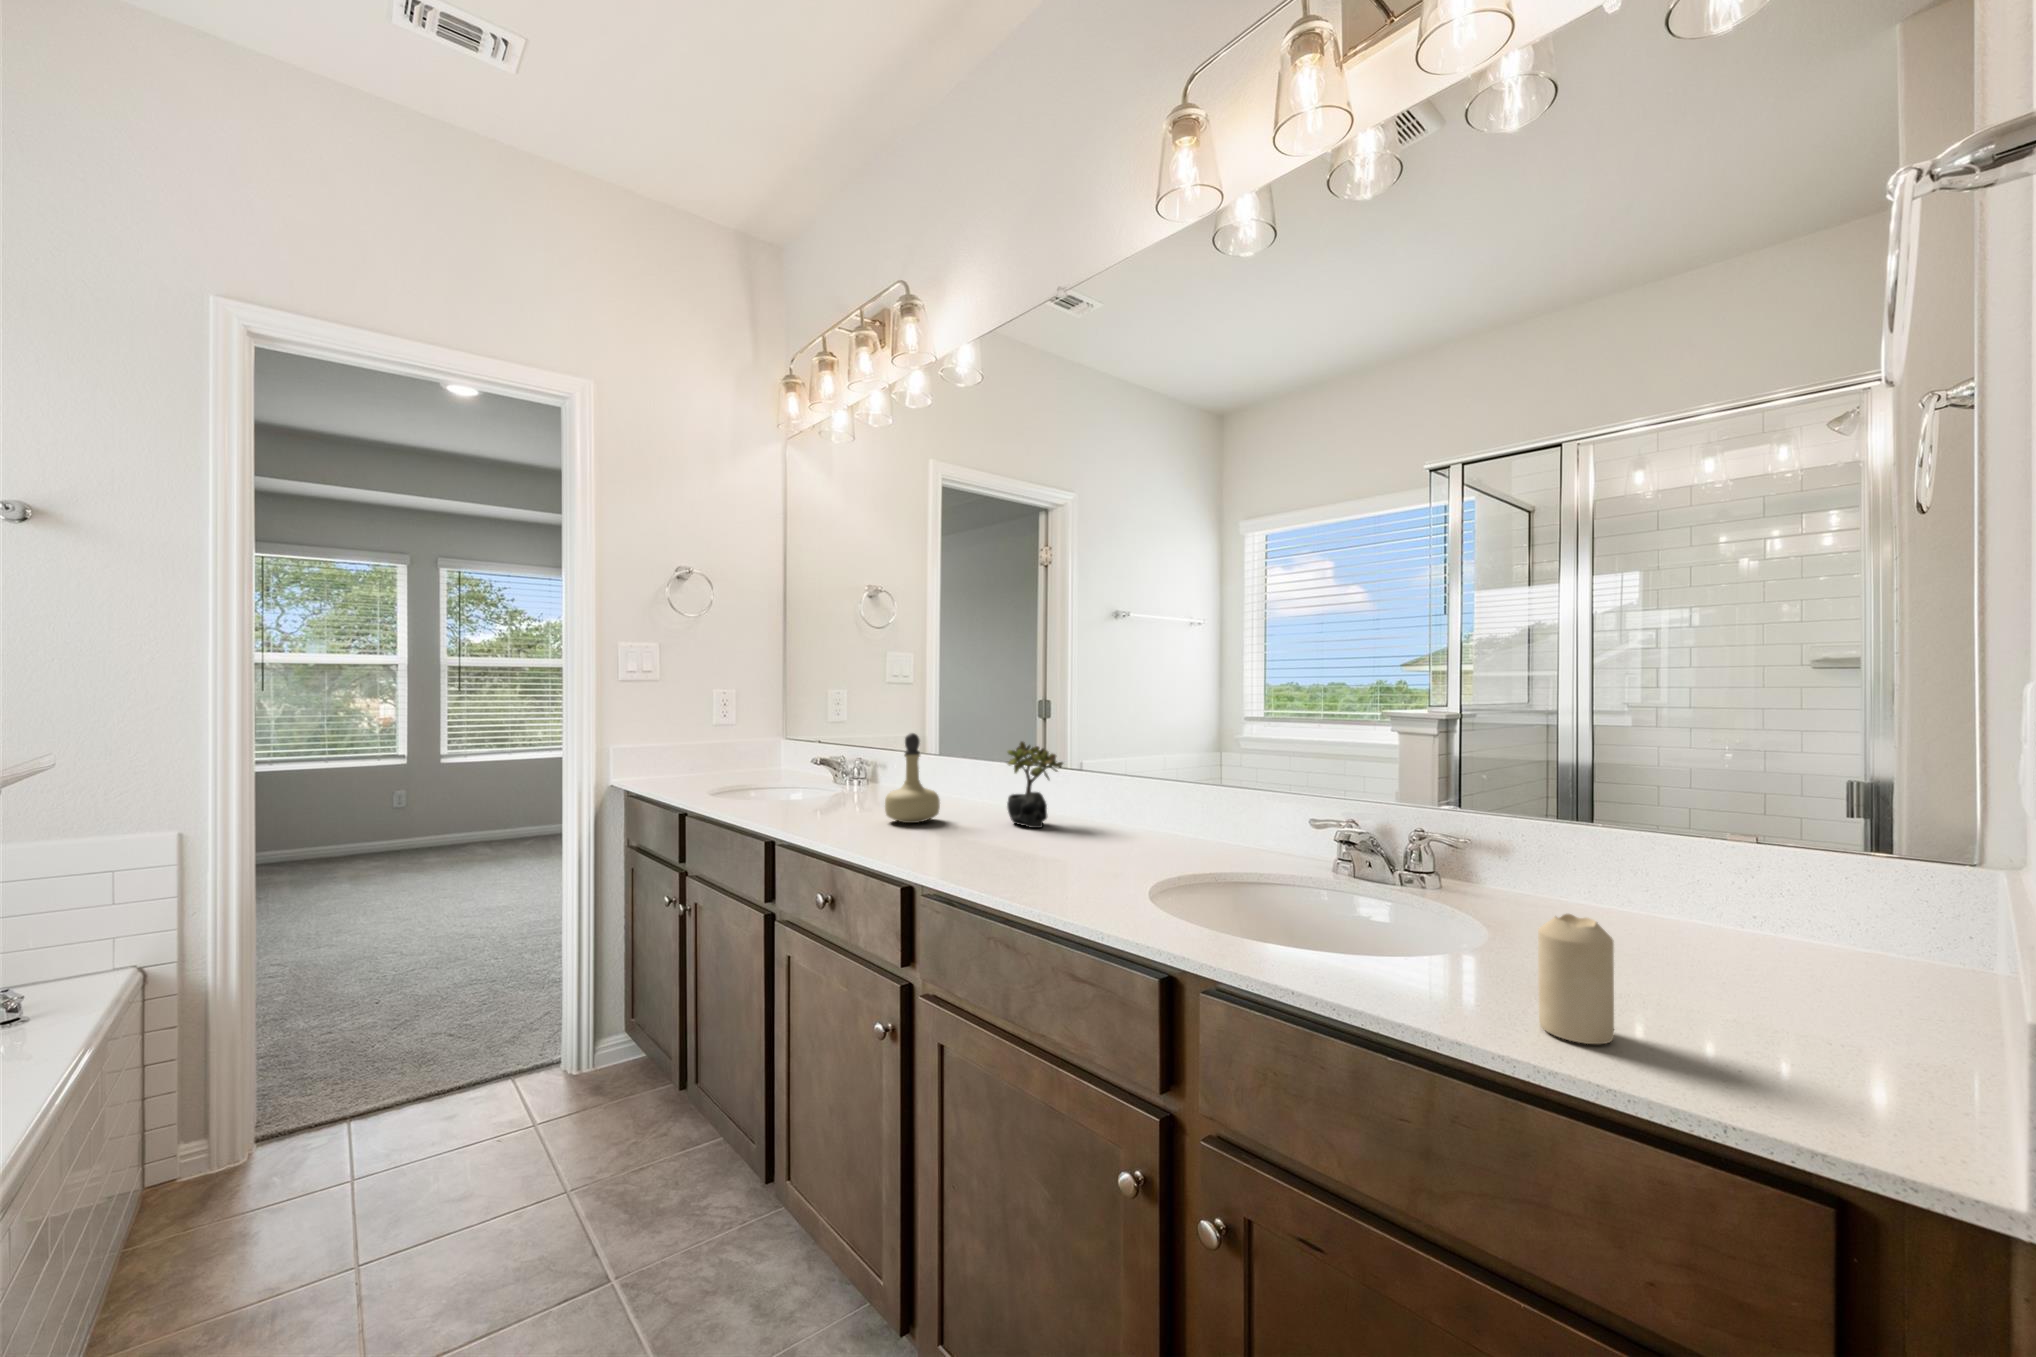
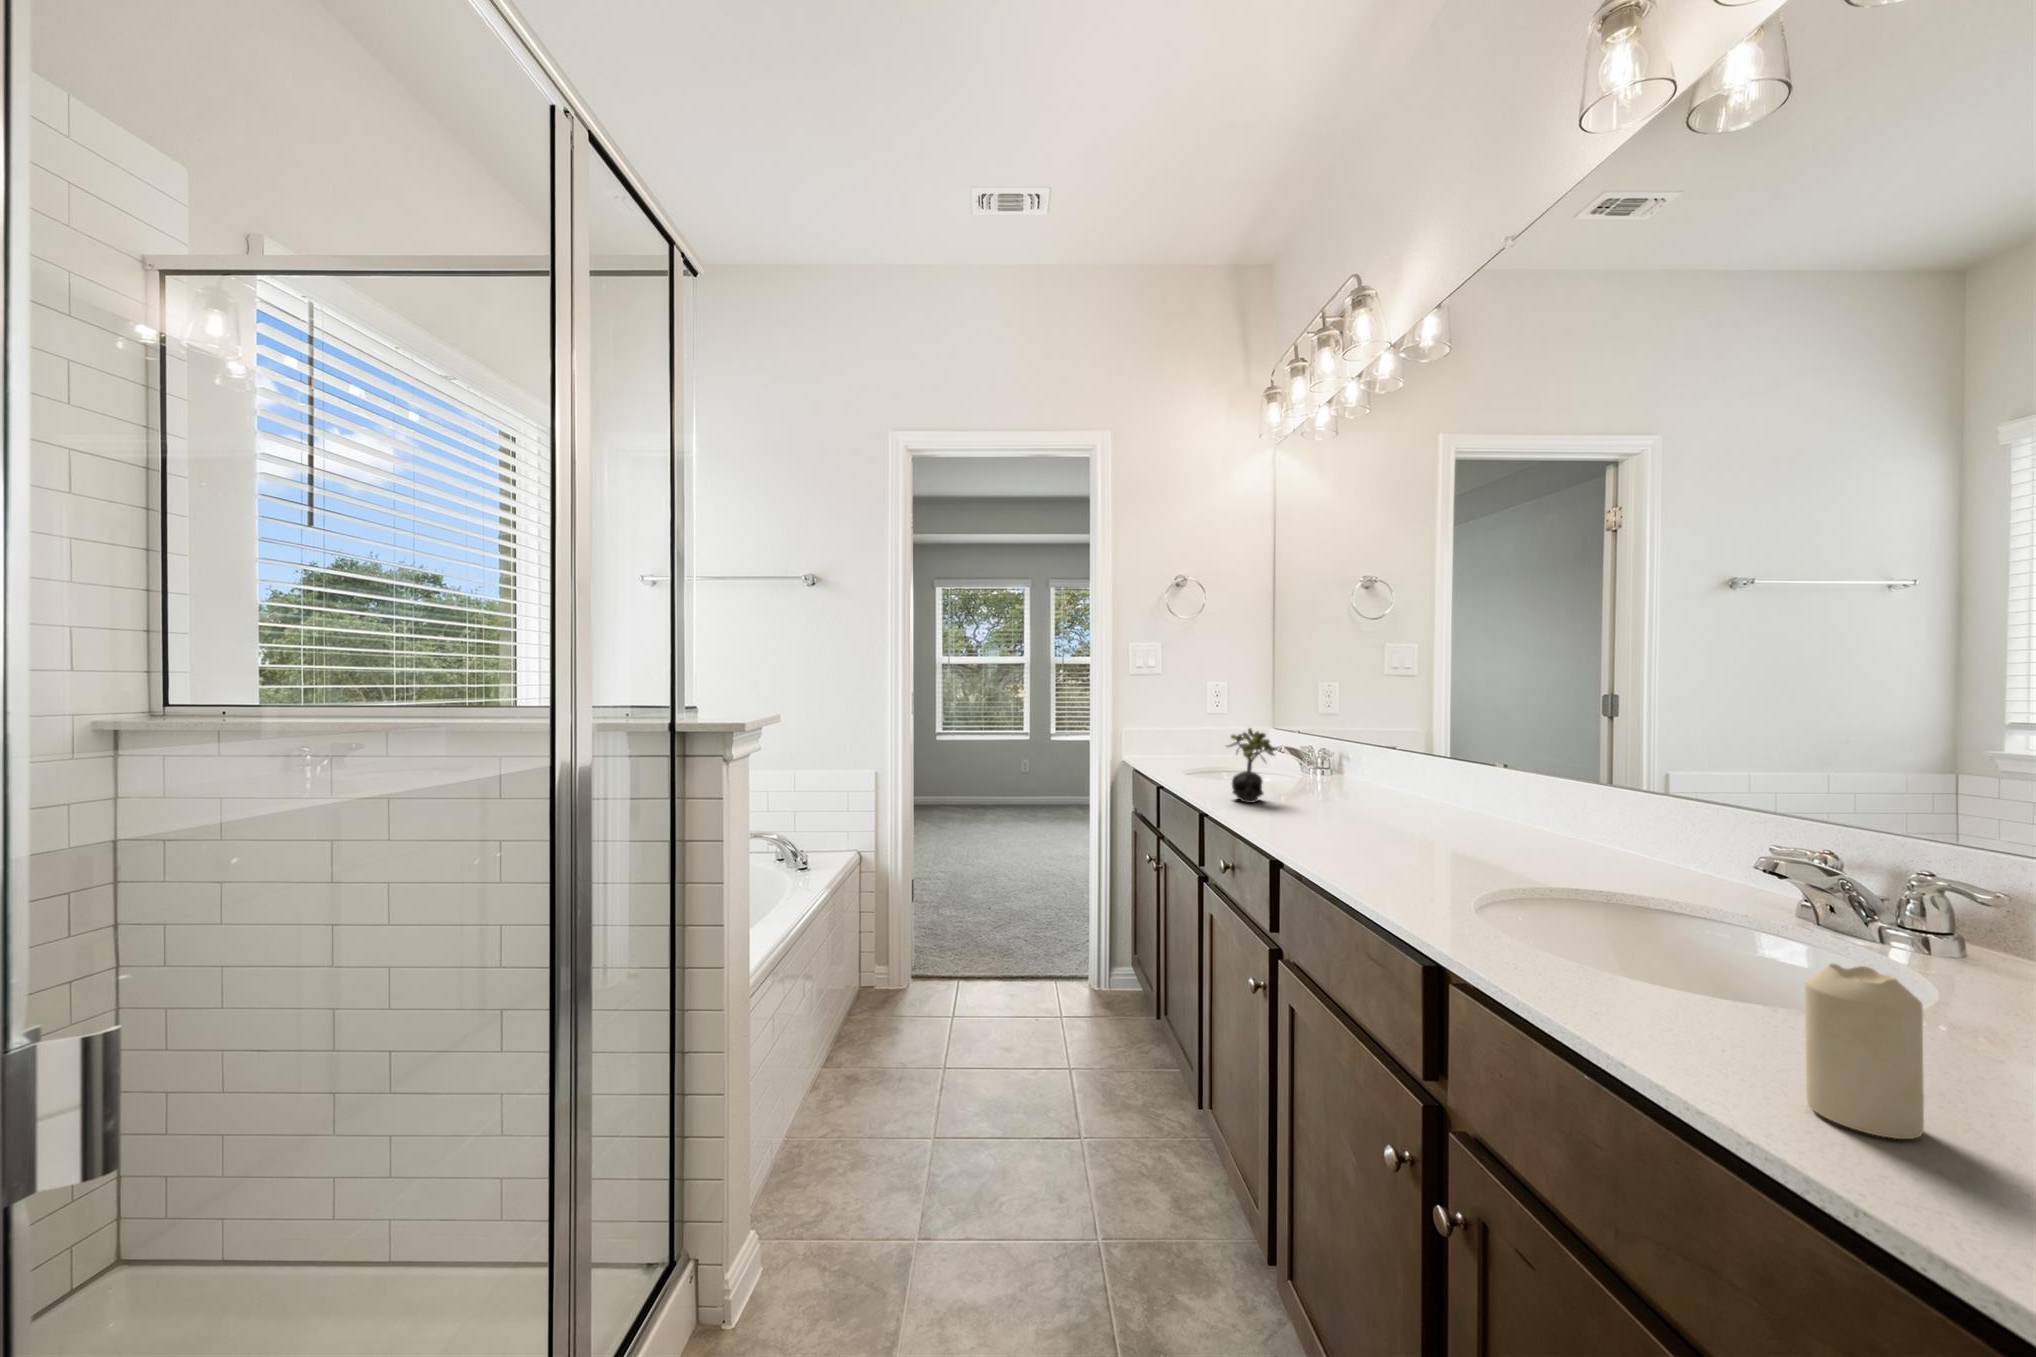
perfume bottle: present [885,733,940,823] -> none [1305,724,1362,812]
succulent plant: present [1007,742,1063,828] -> present [1227,728,1276,803]

